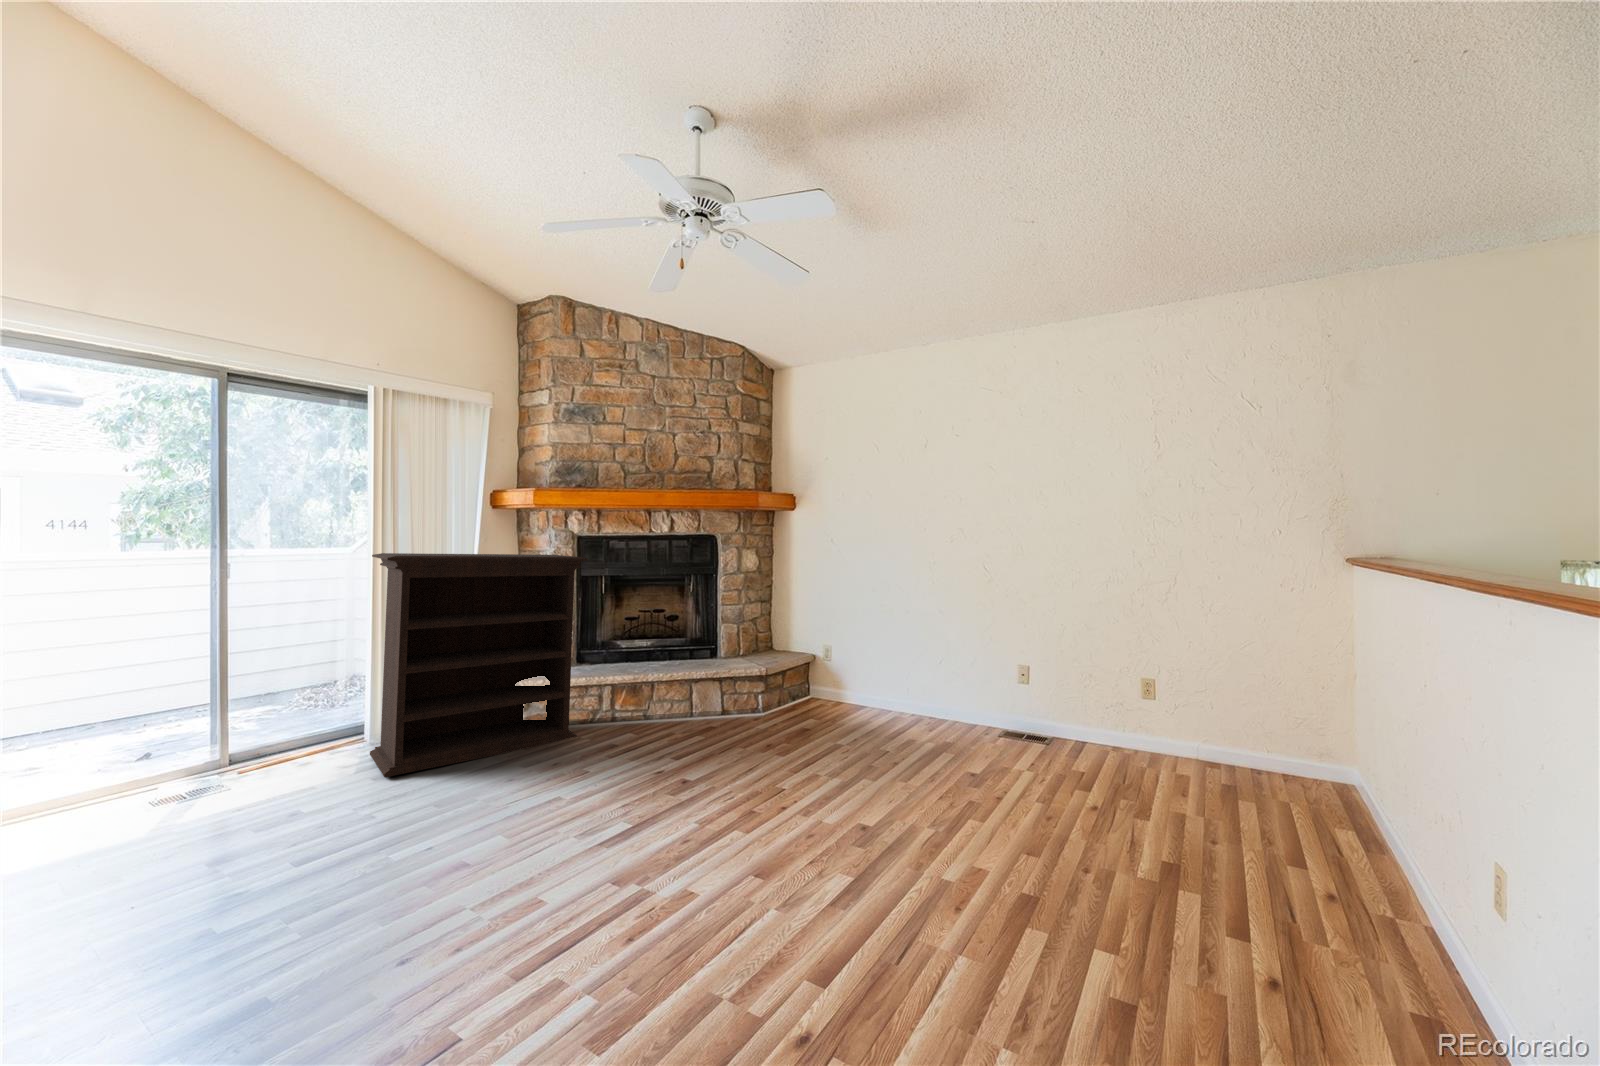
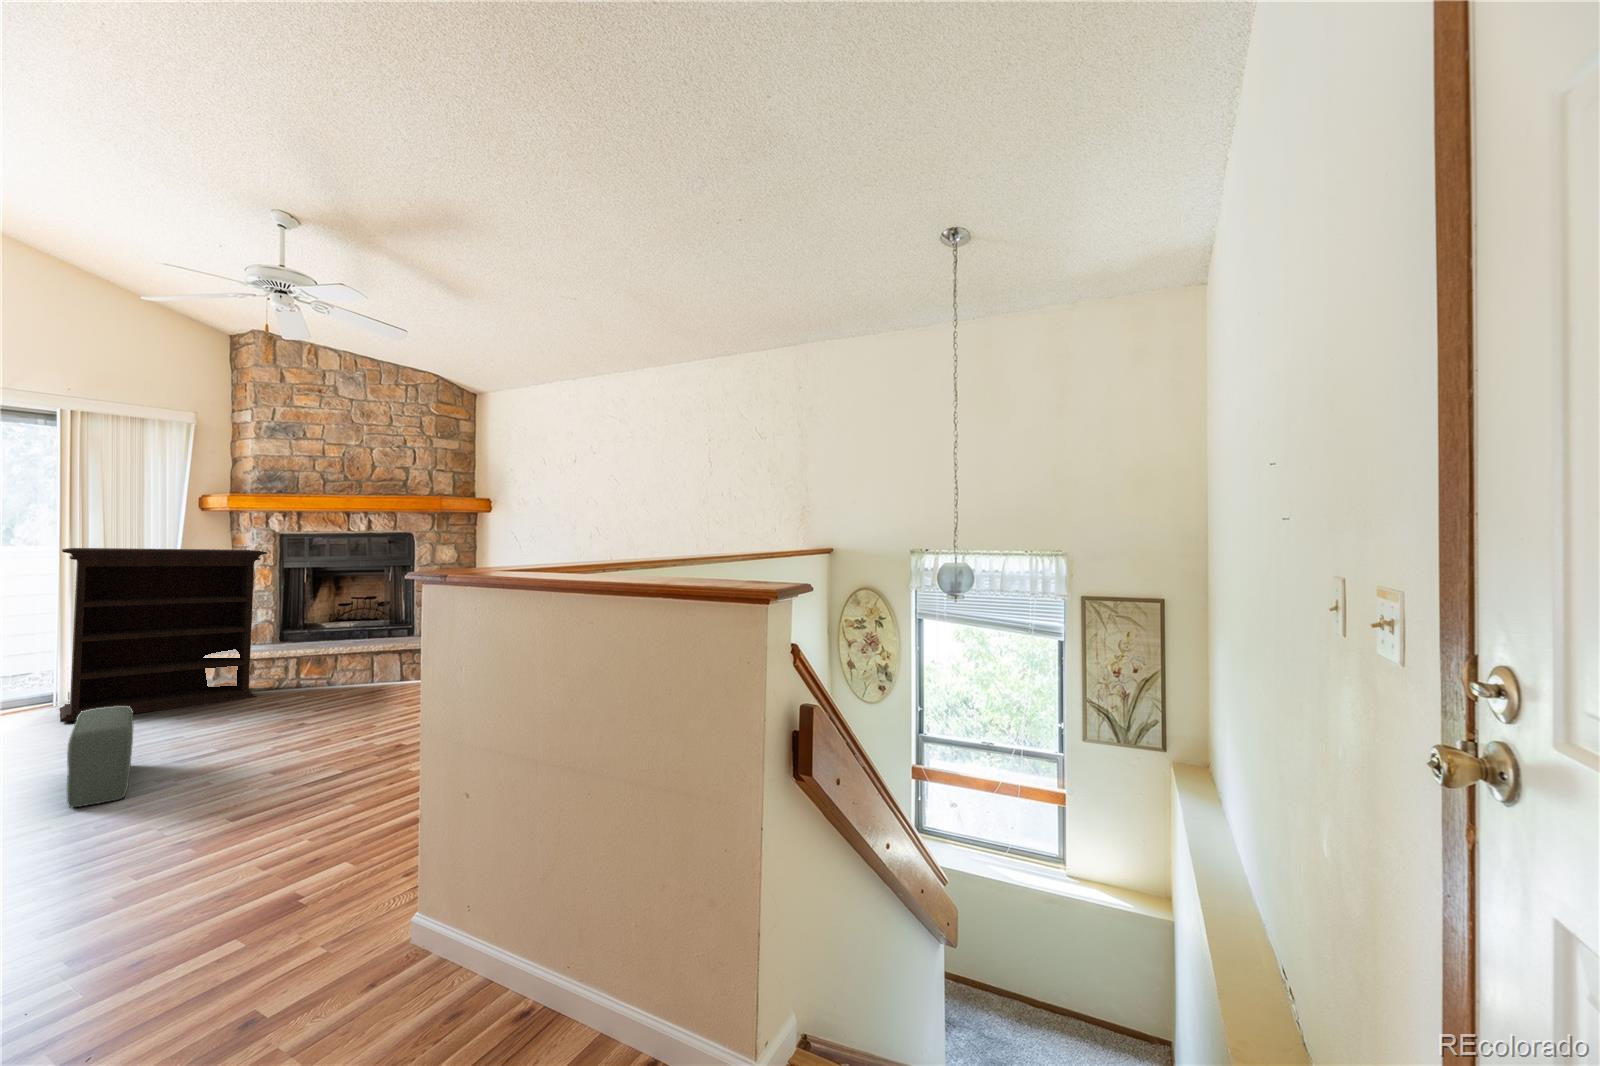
pouf: none [477,791,598,996] -> present [67,706,134,807]

